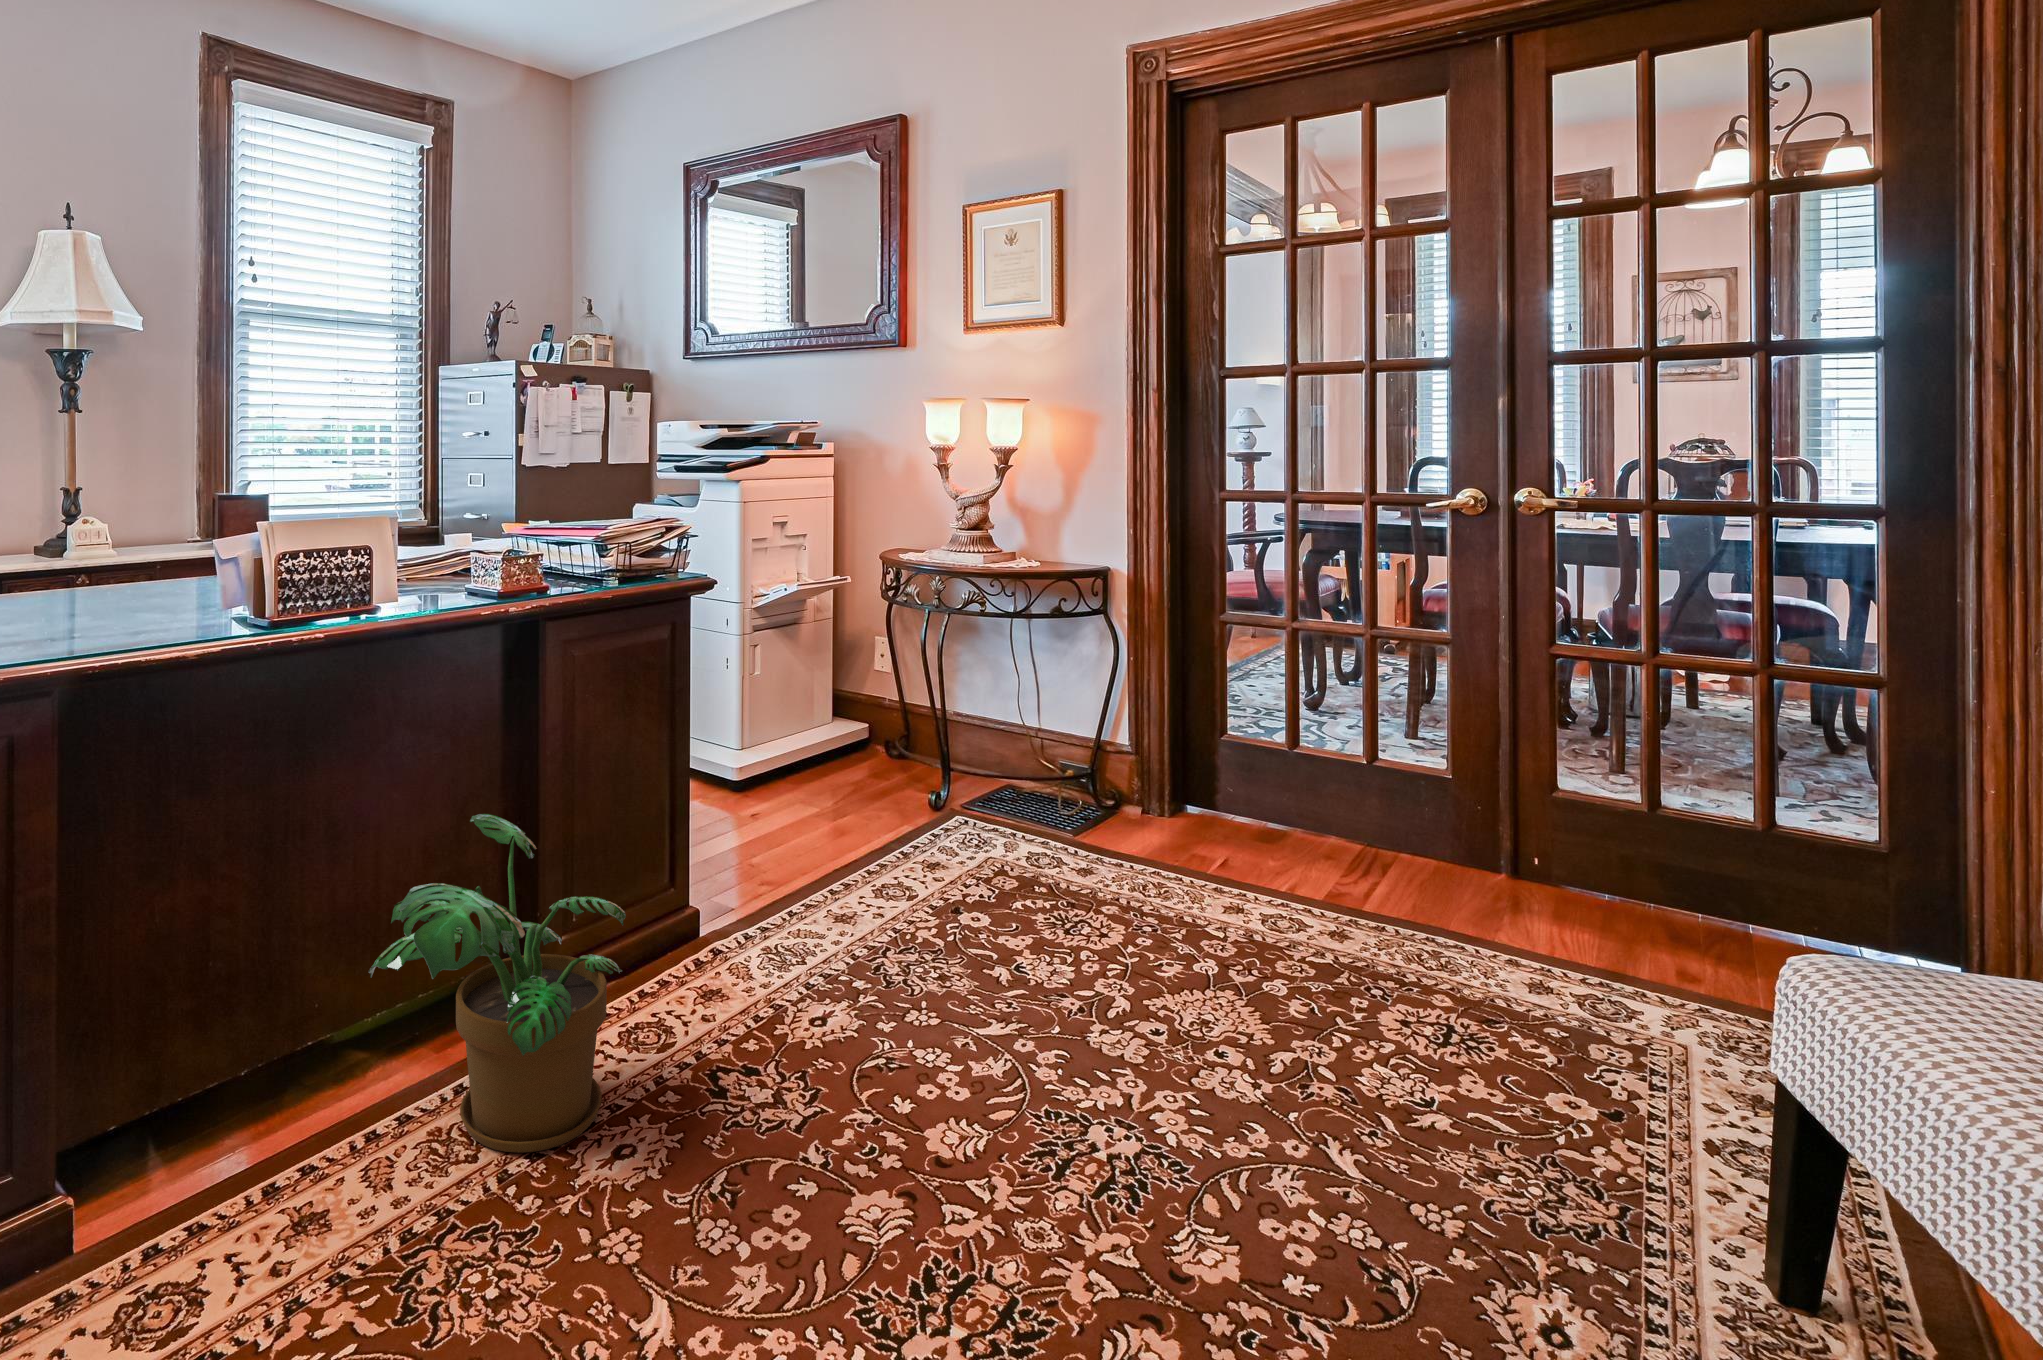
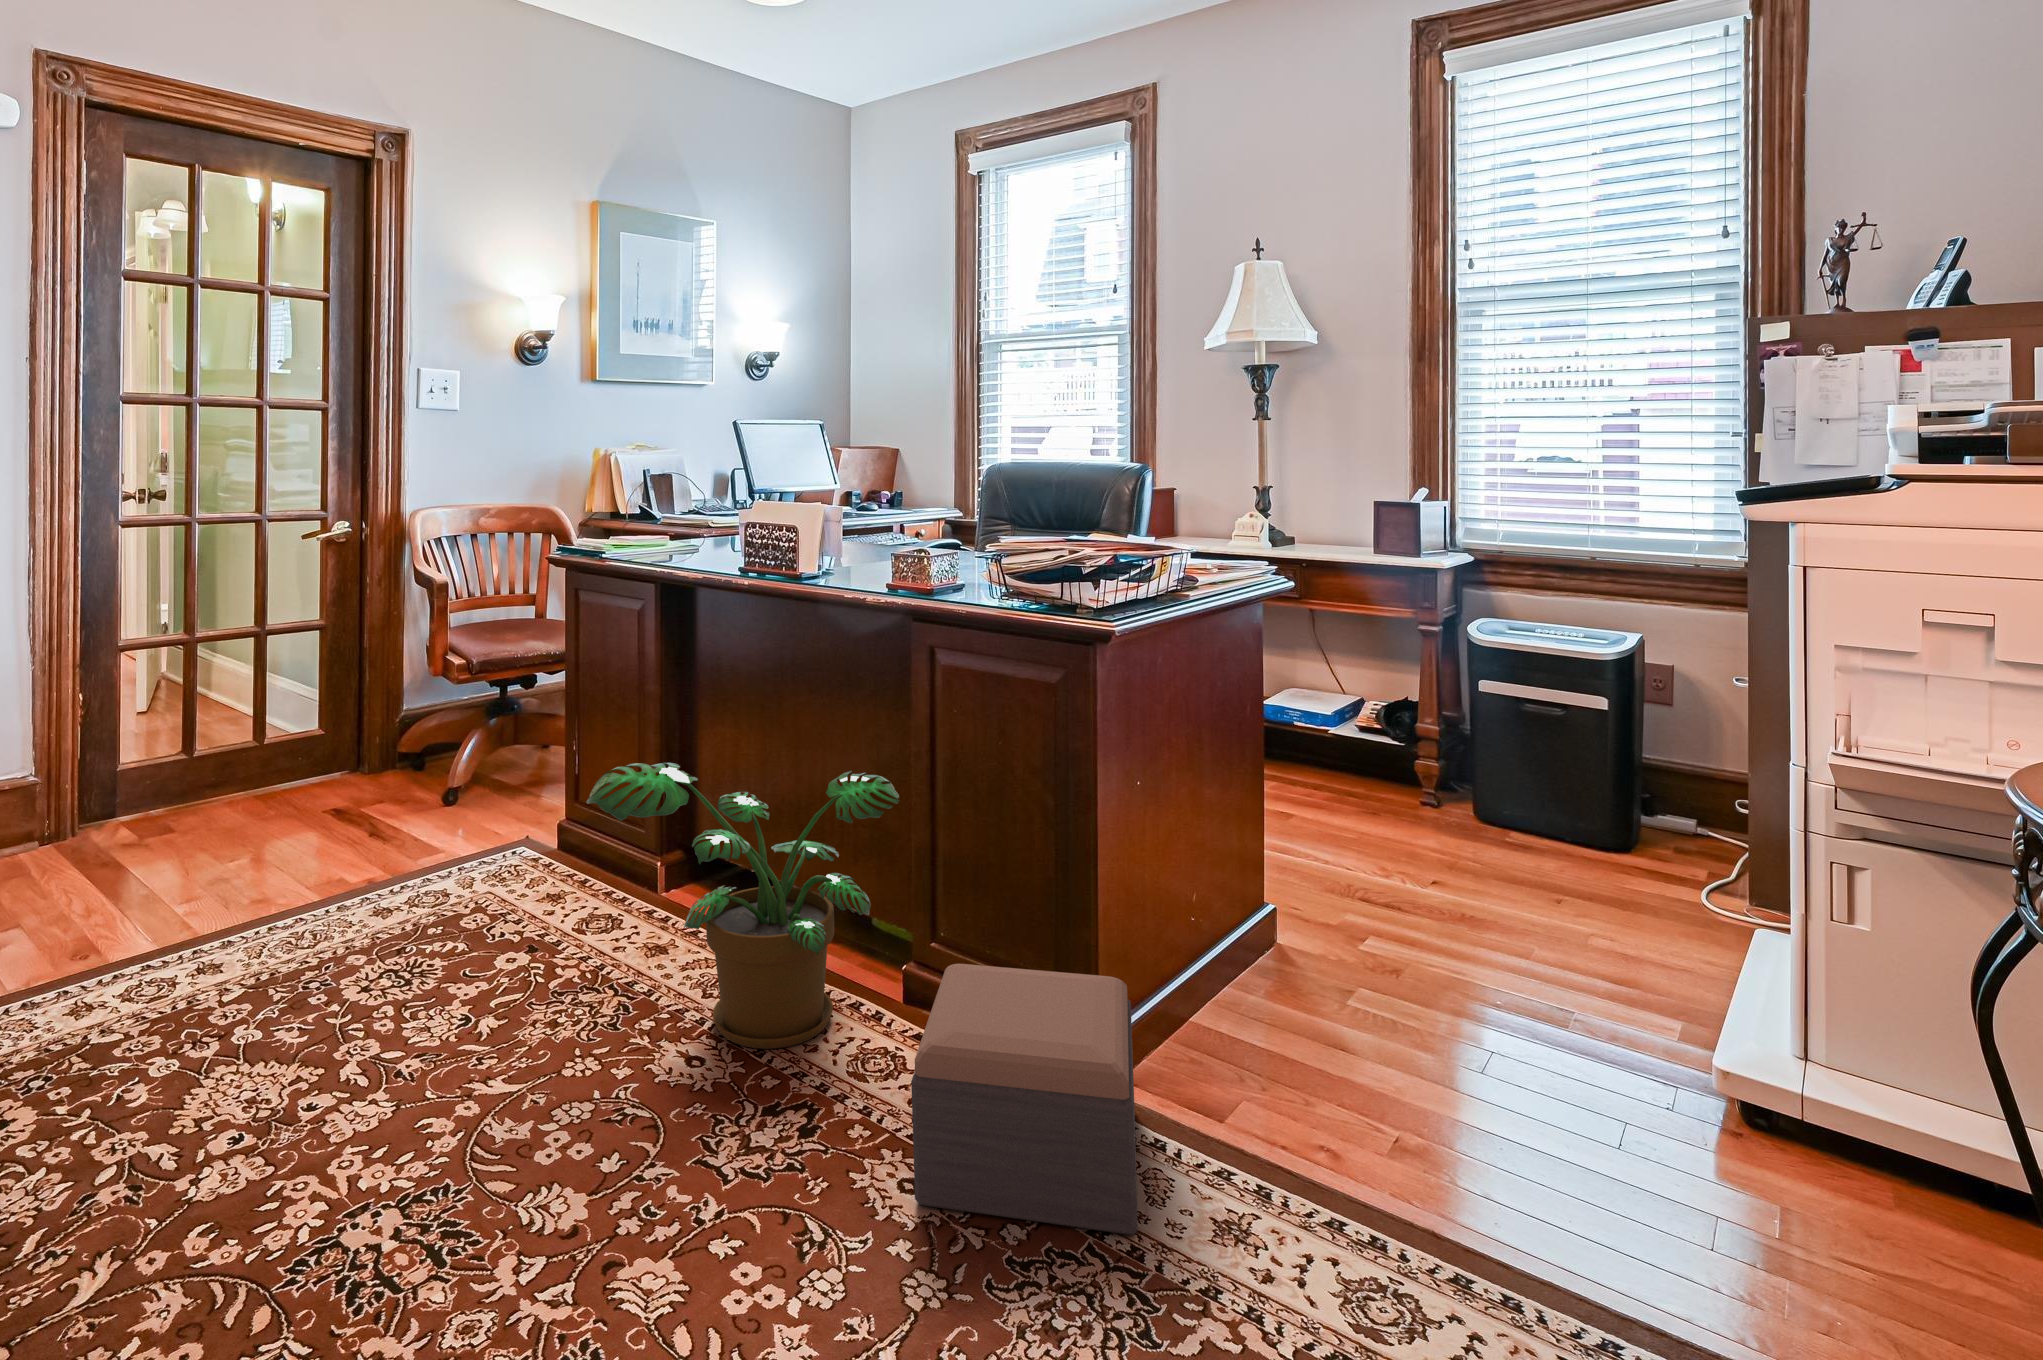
footstool: none [680,850,850,1027] -> present [911,964,1138,1235]

